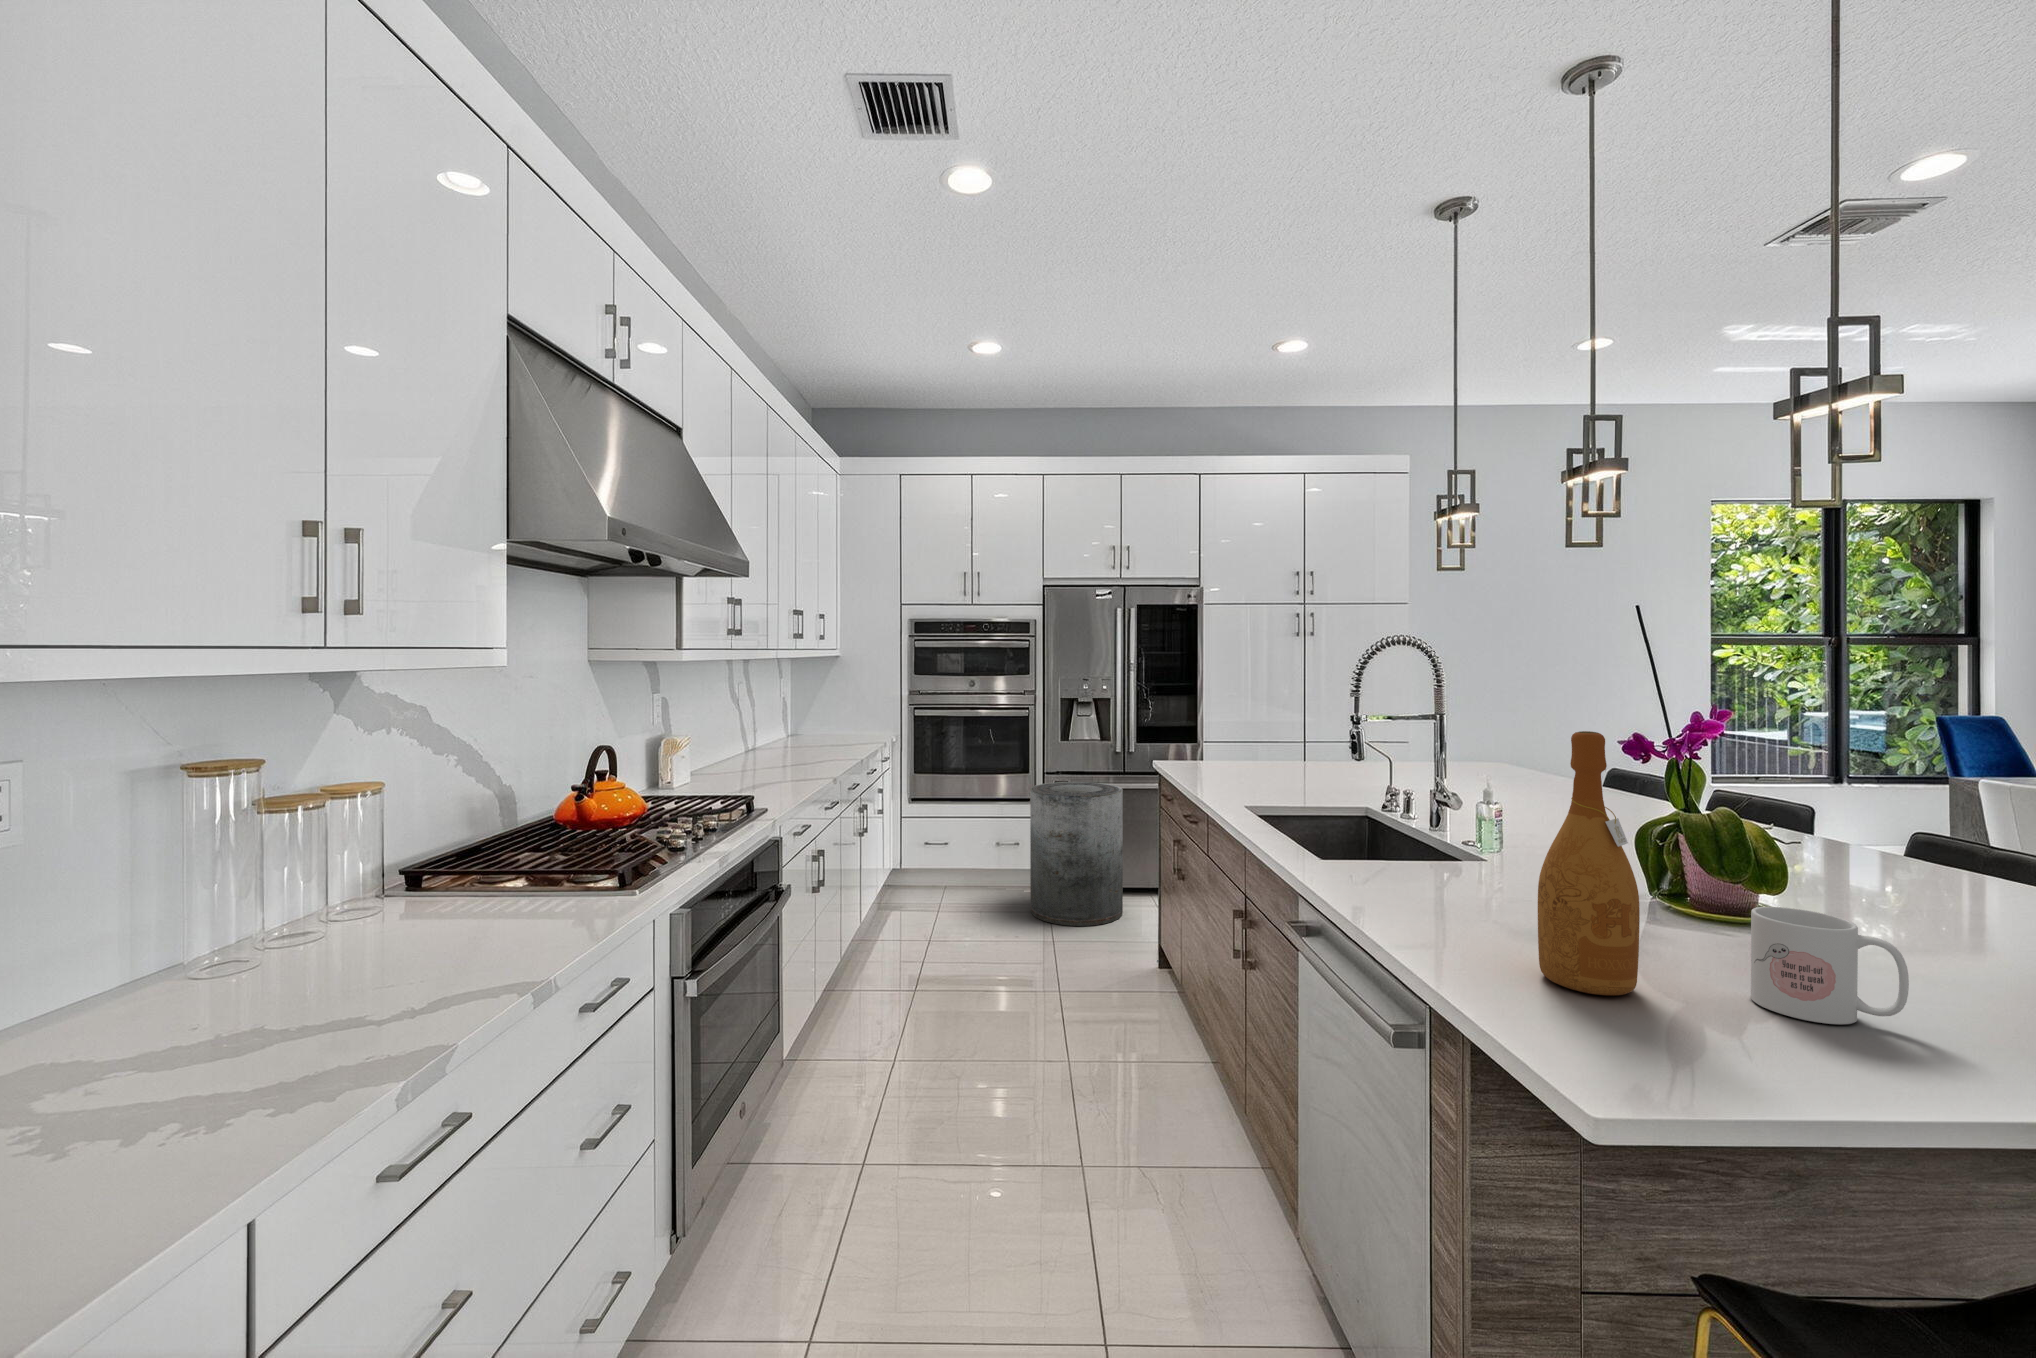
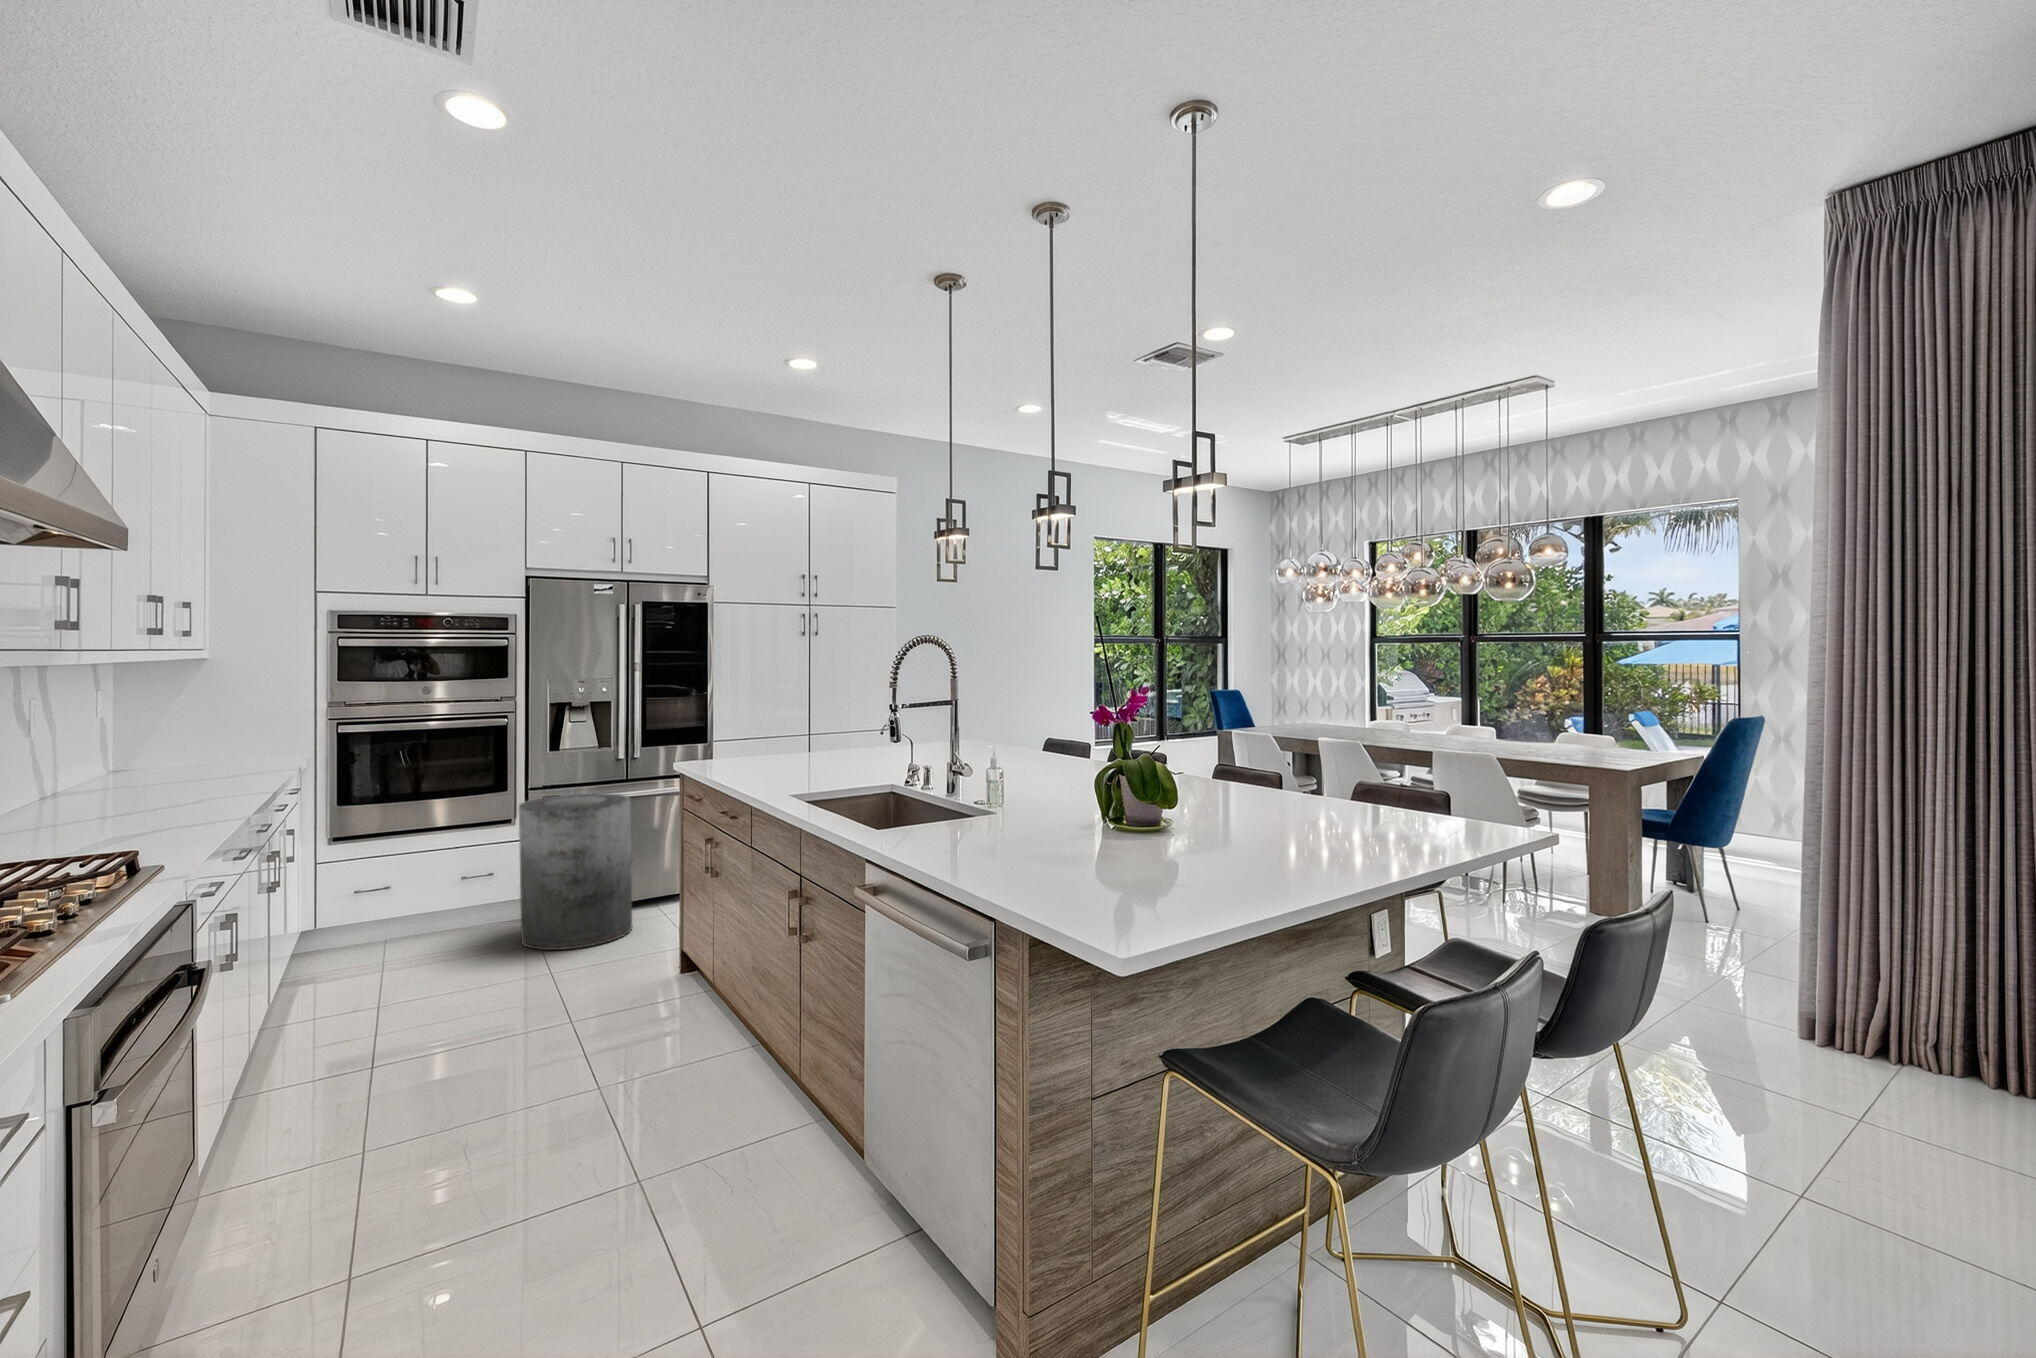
wine bottle: present [1538,731,1640,995] -> none [1034,720,1080,863]
mug: present [1751,907,1909,1024] -> none [1124,805,1178,857]

